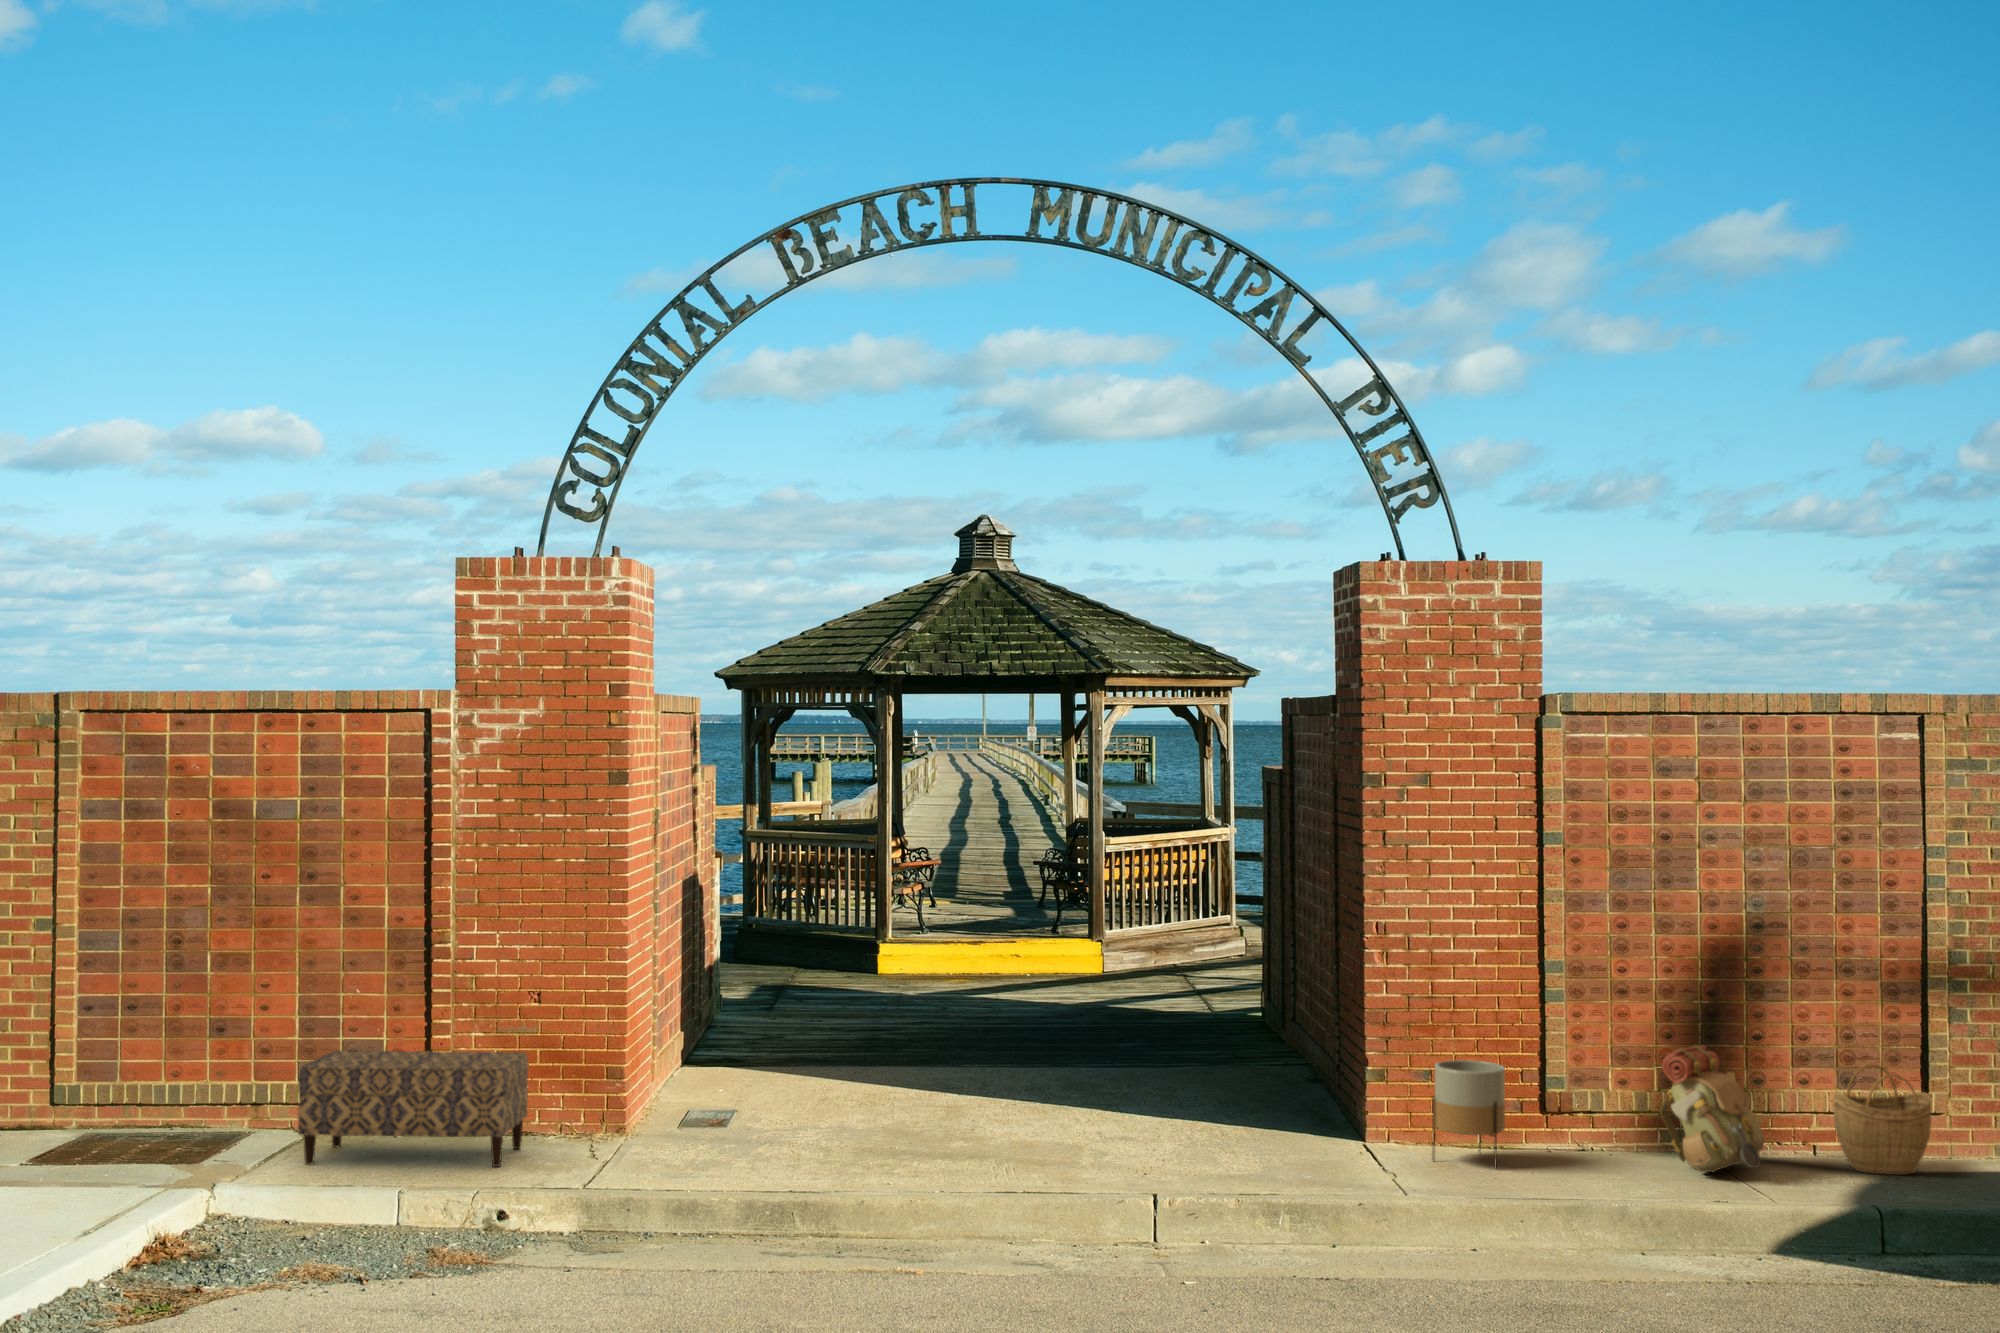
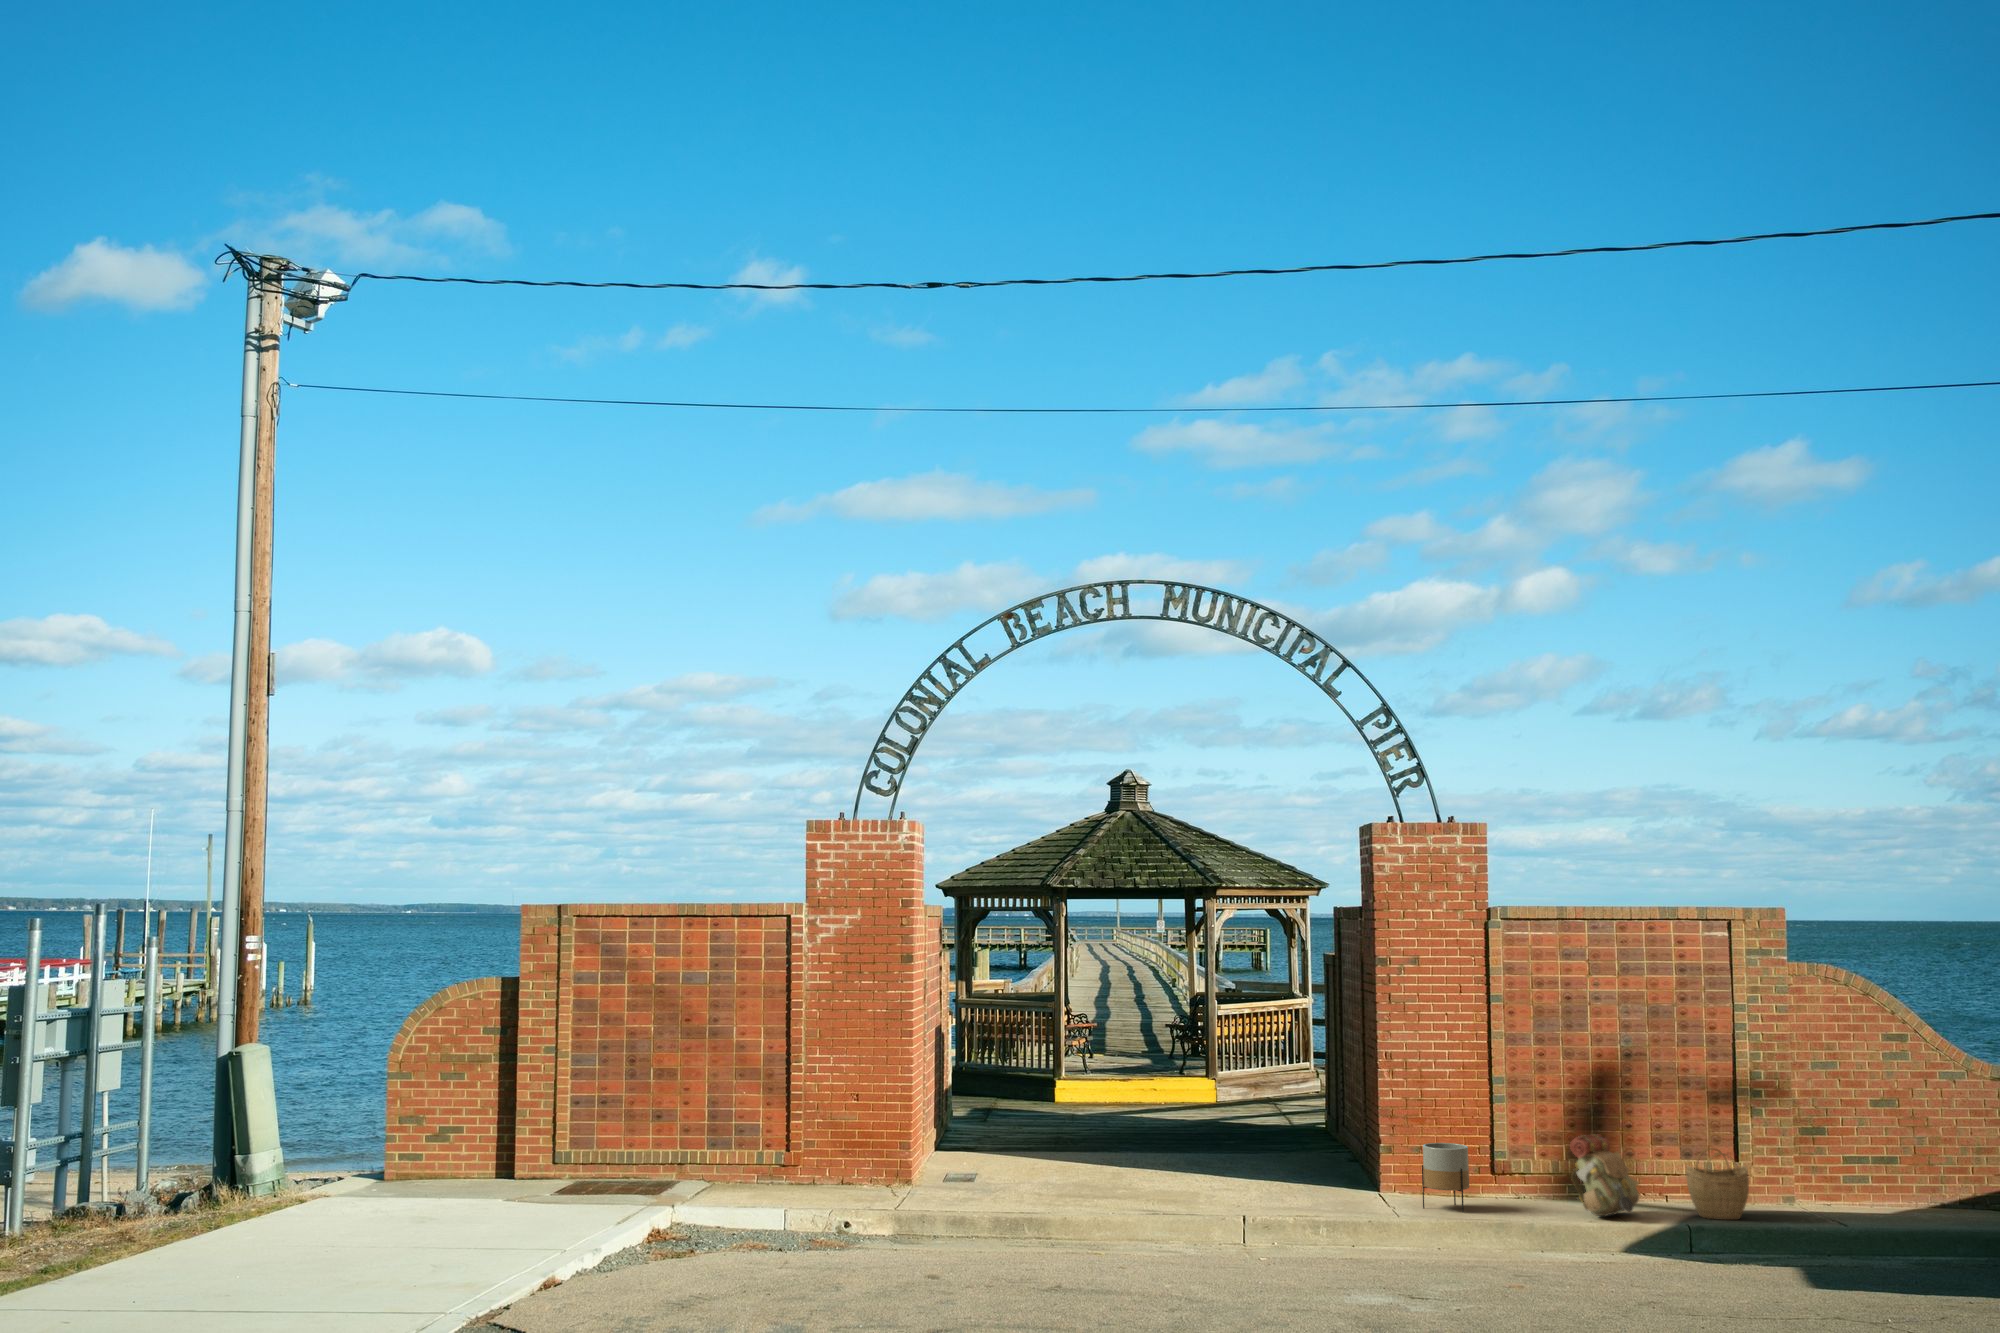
bench: present [298,1050,528,1167] -> none [713,1130,849,1201]

